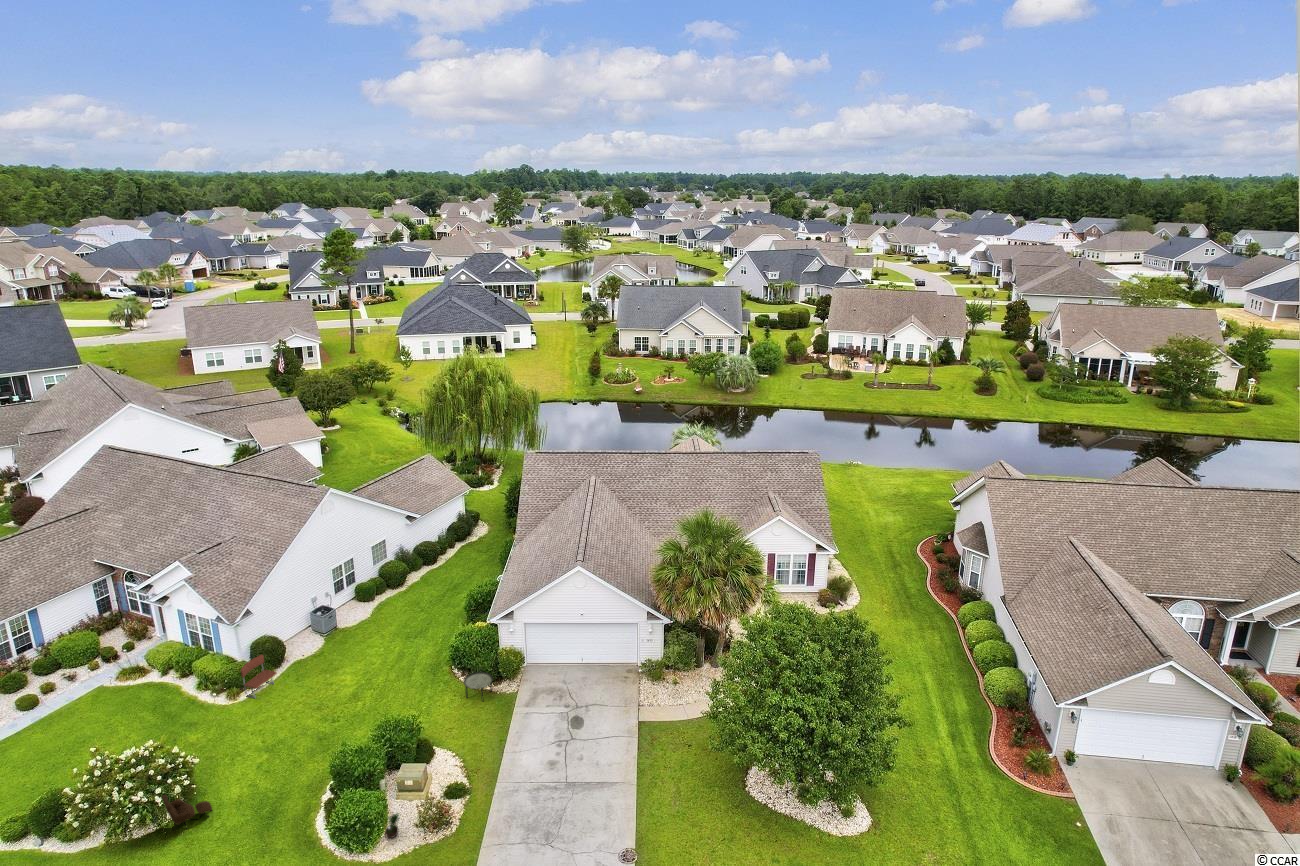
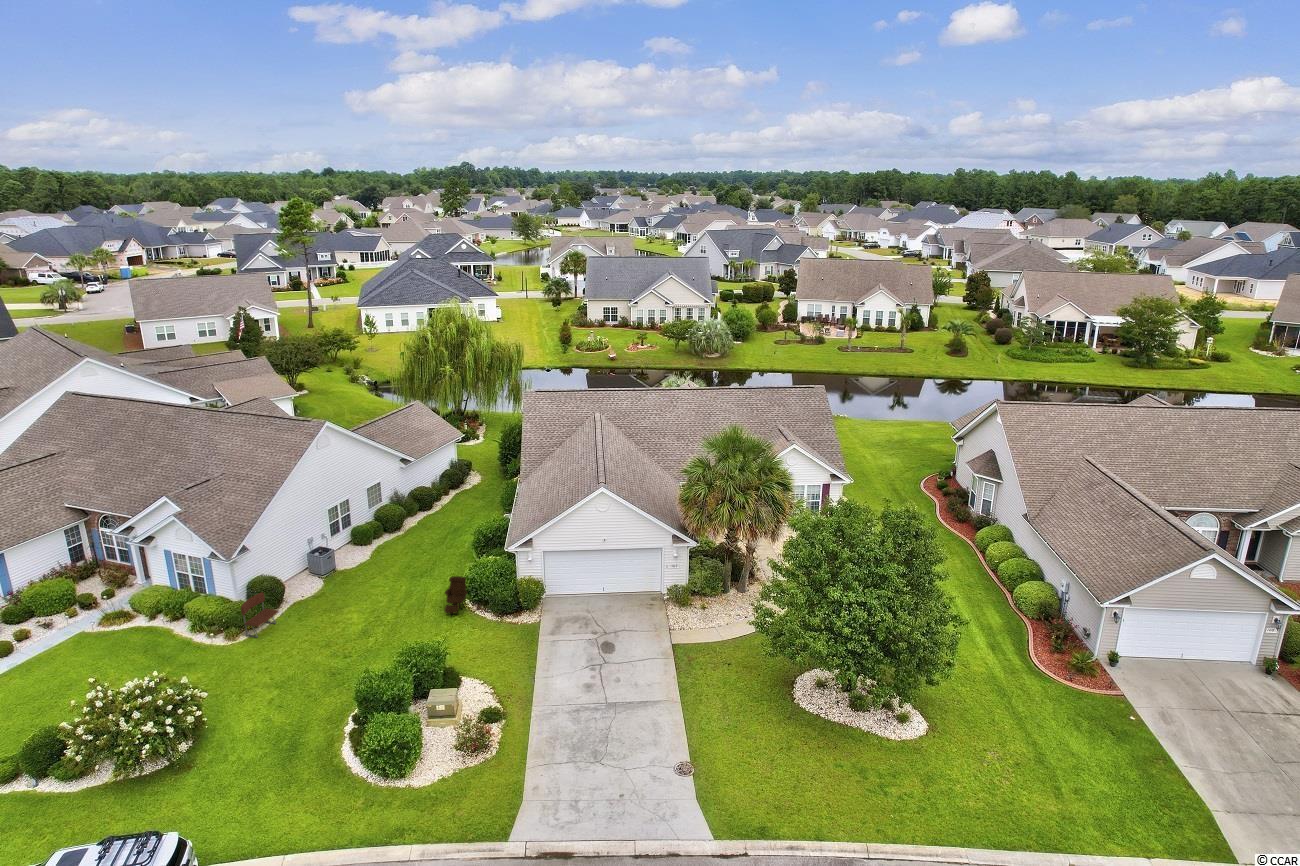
round table: present [464,672,493,701] -> none [483,603,514,632]
lounge chair: present [162,795,212,829] -> present [444,576,468,615]
potted tree: present [385,814,399,838] -> none [422,732,439,761]

